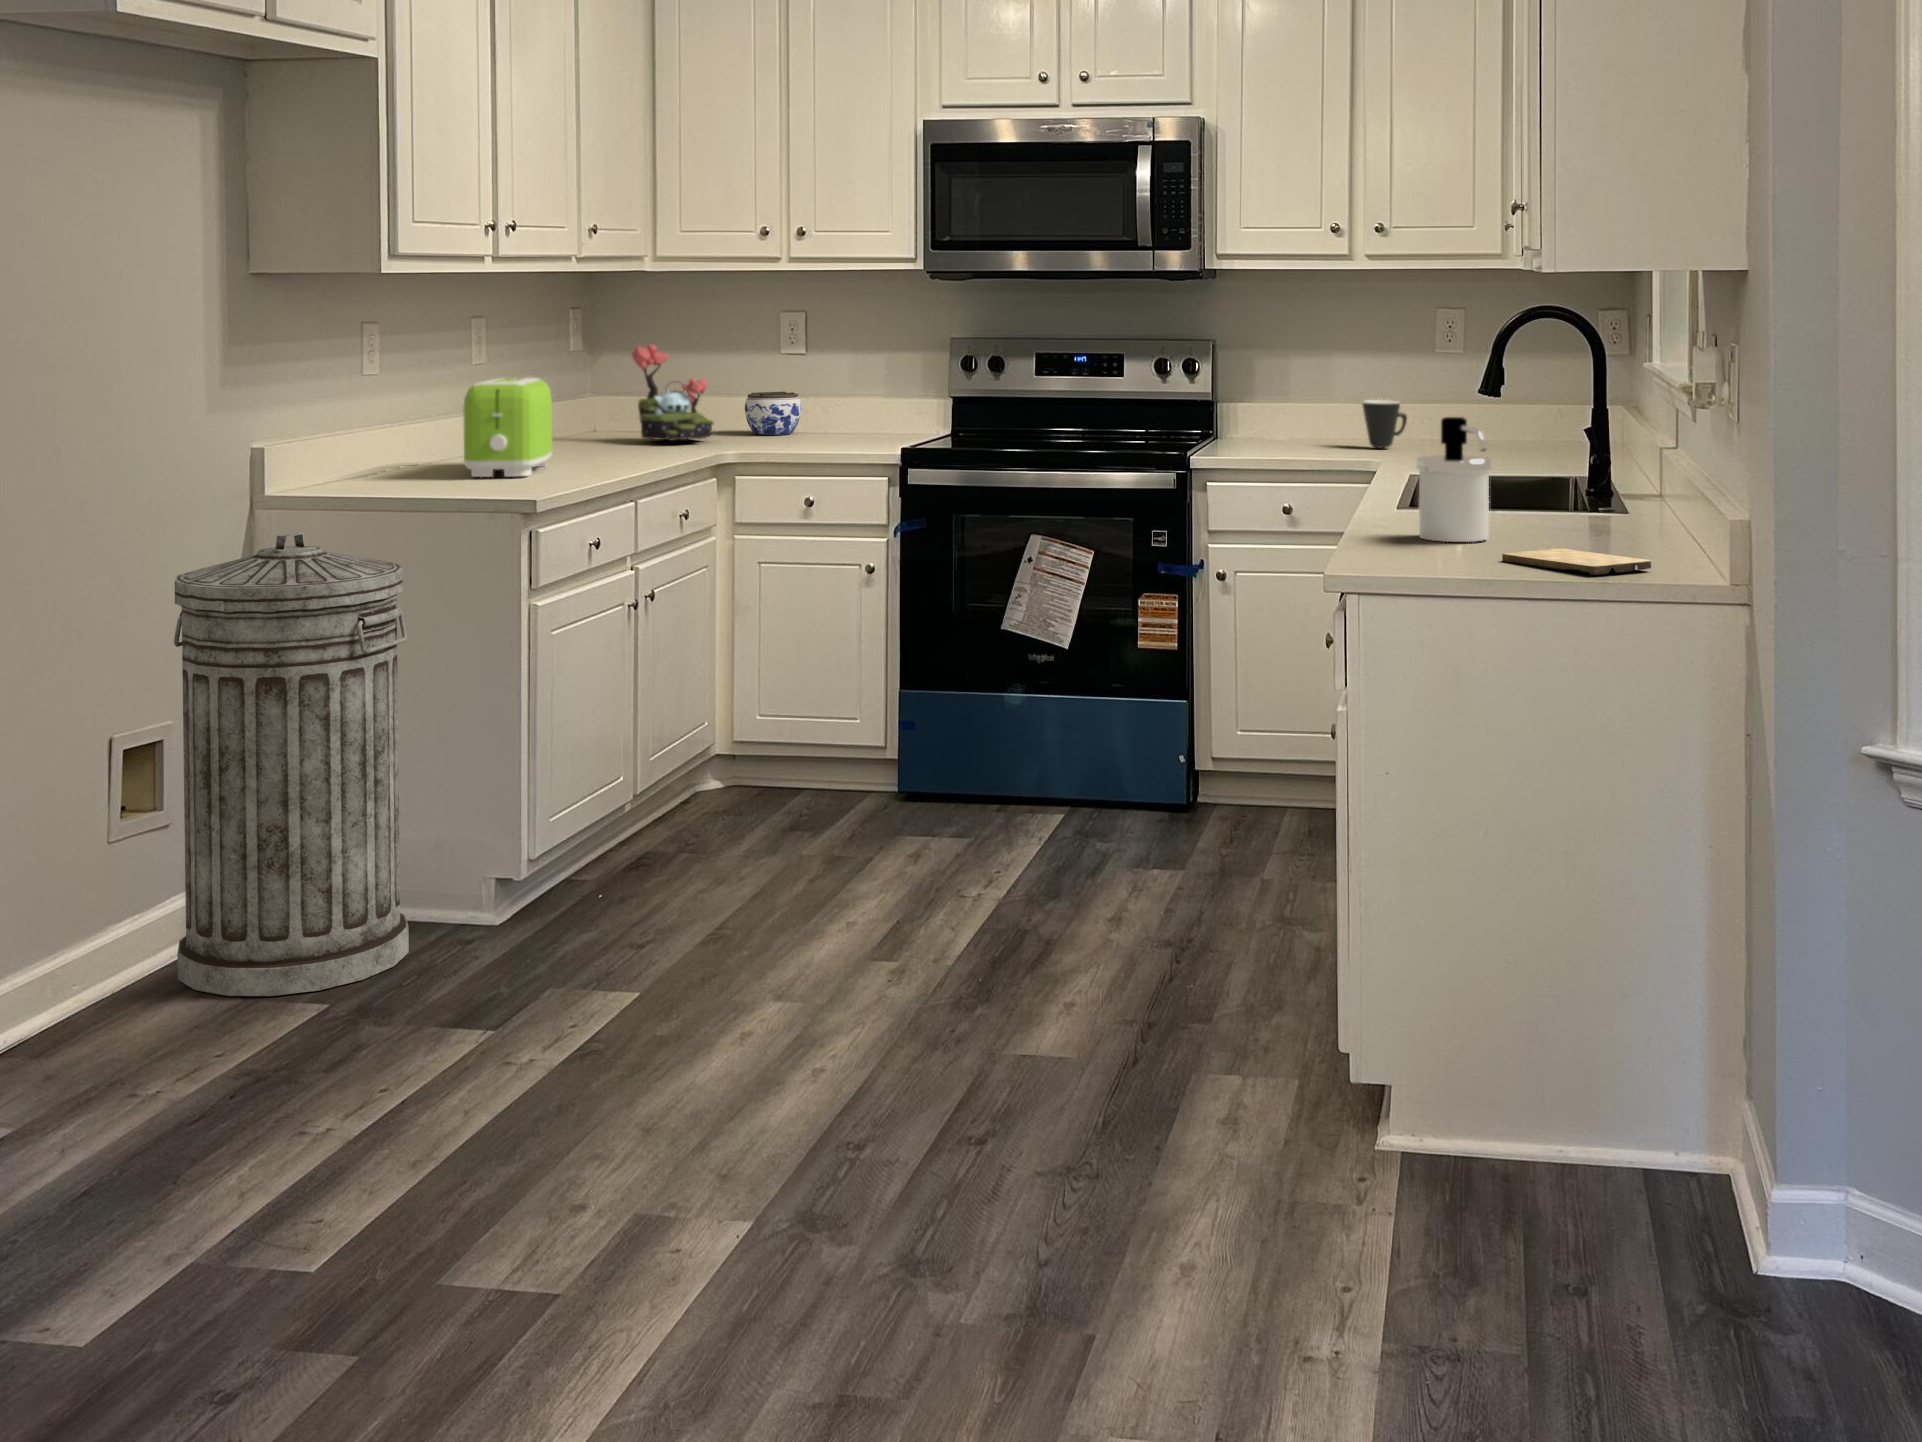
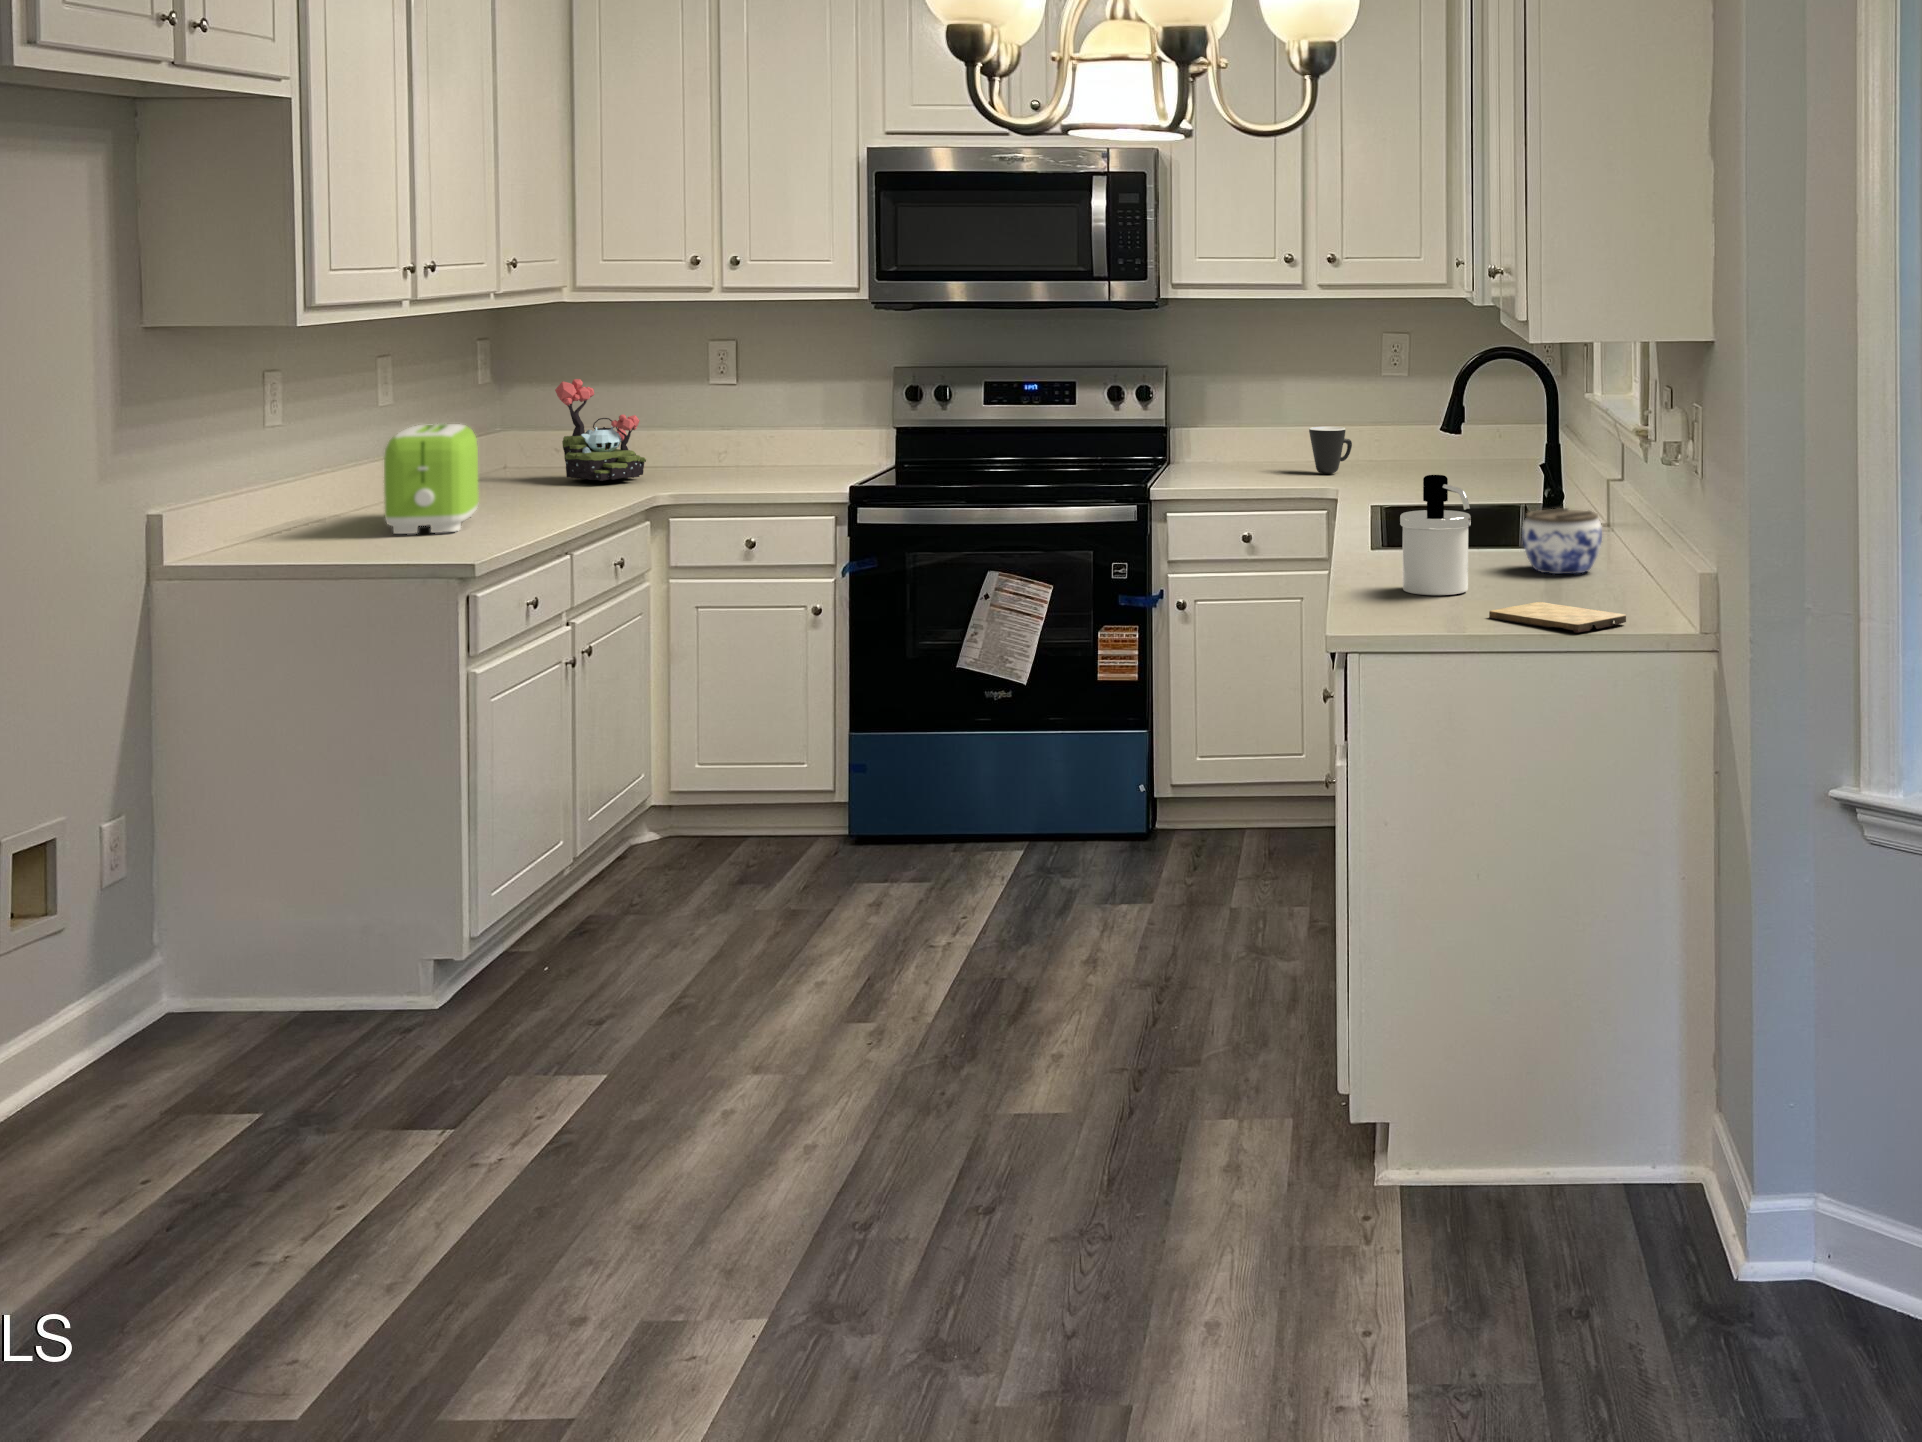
jar: present [745,392,801,435] -> present [1522,508,1602,574]
trash can: present [174,532,409,996] -> none [66,611,342,1118]

